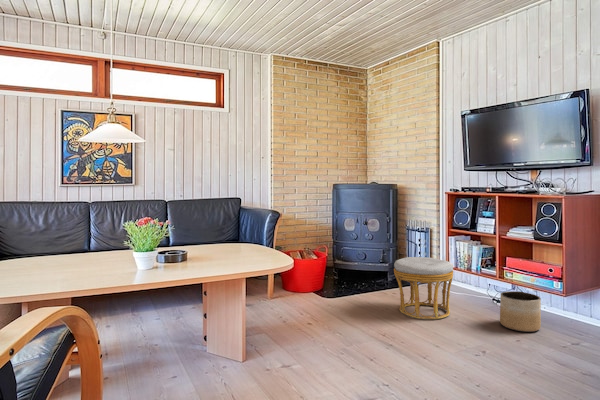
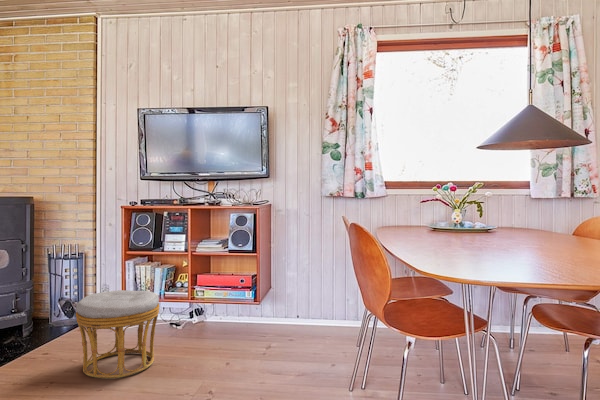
planter: present [500,291,541,332] -> none [209,310,247,353]

